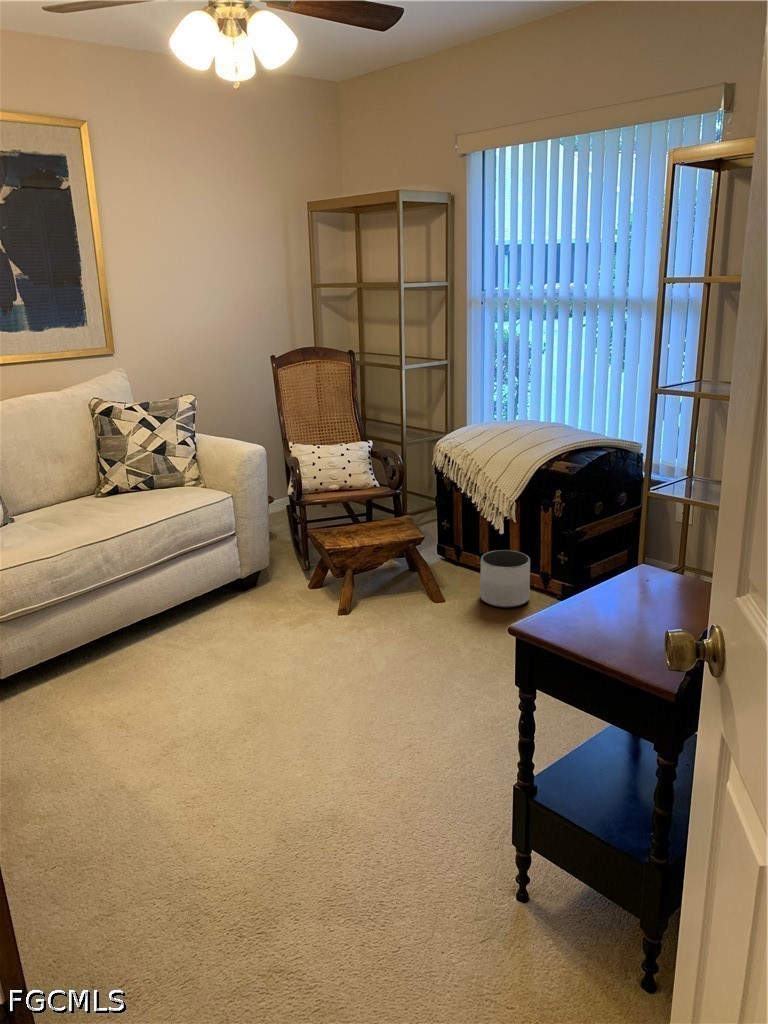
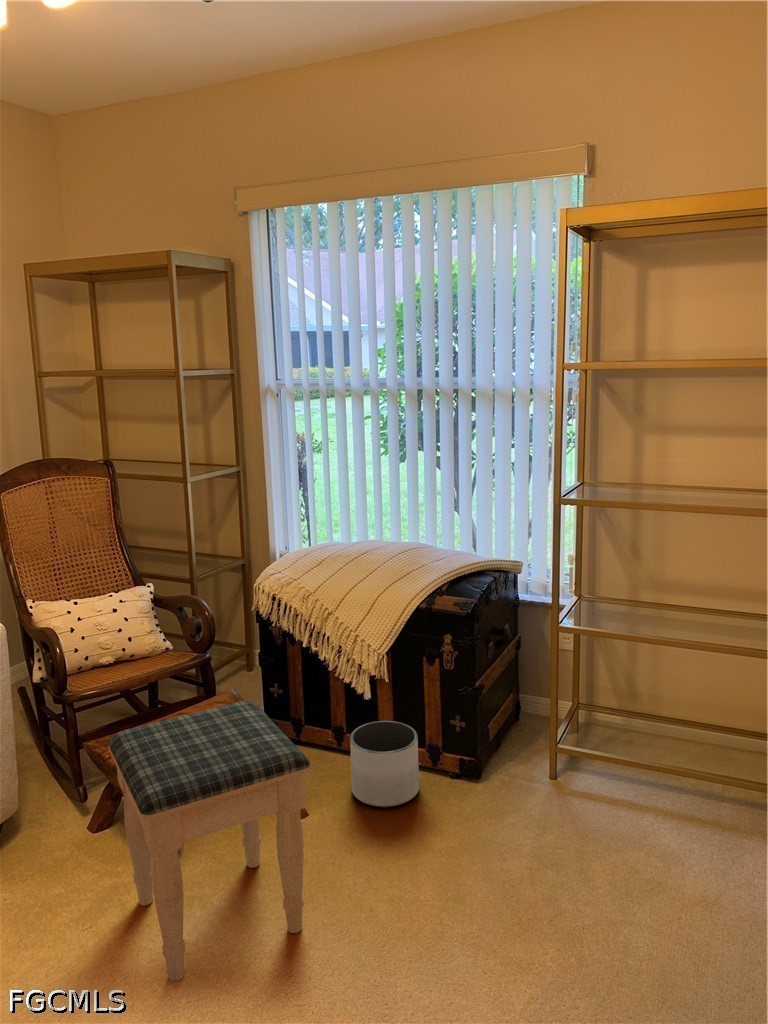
footstool: none [310,511,421,662] -> present [108,701,310,981]

